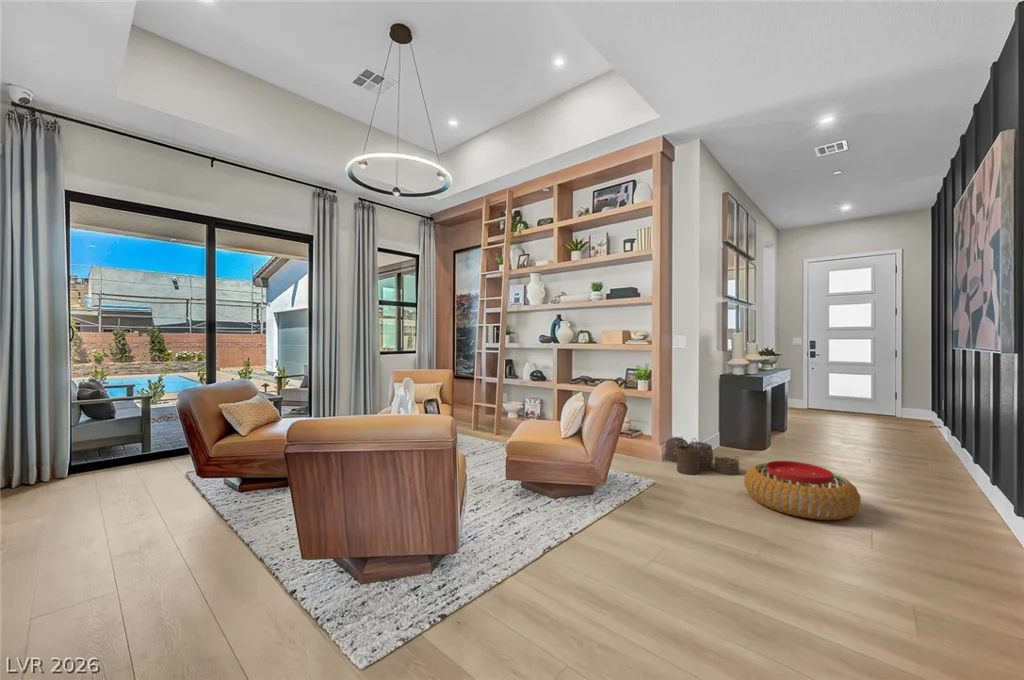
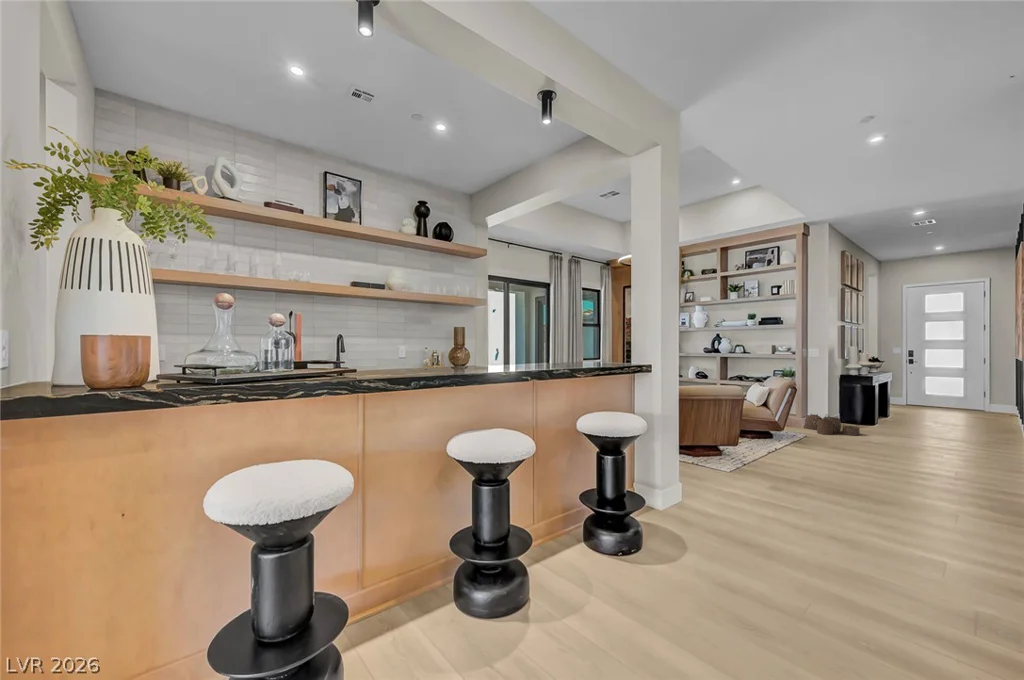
pouf: present [744,461,861,520] -> none [866,424,939,452]

